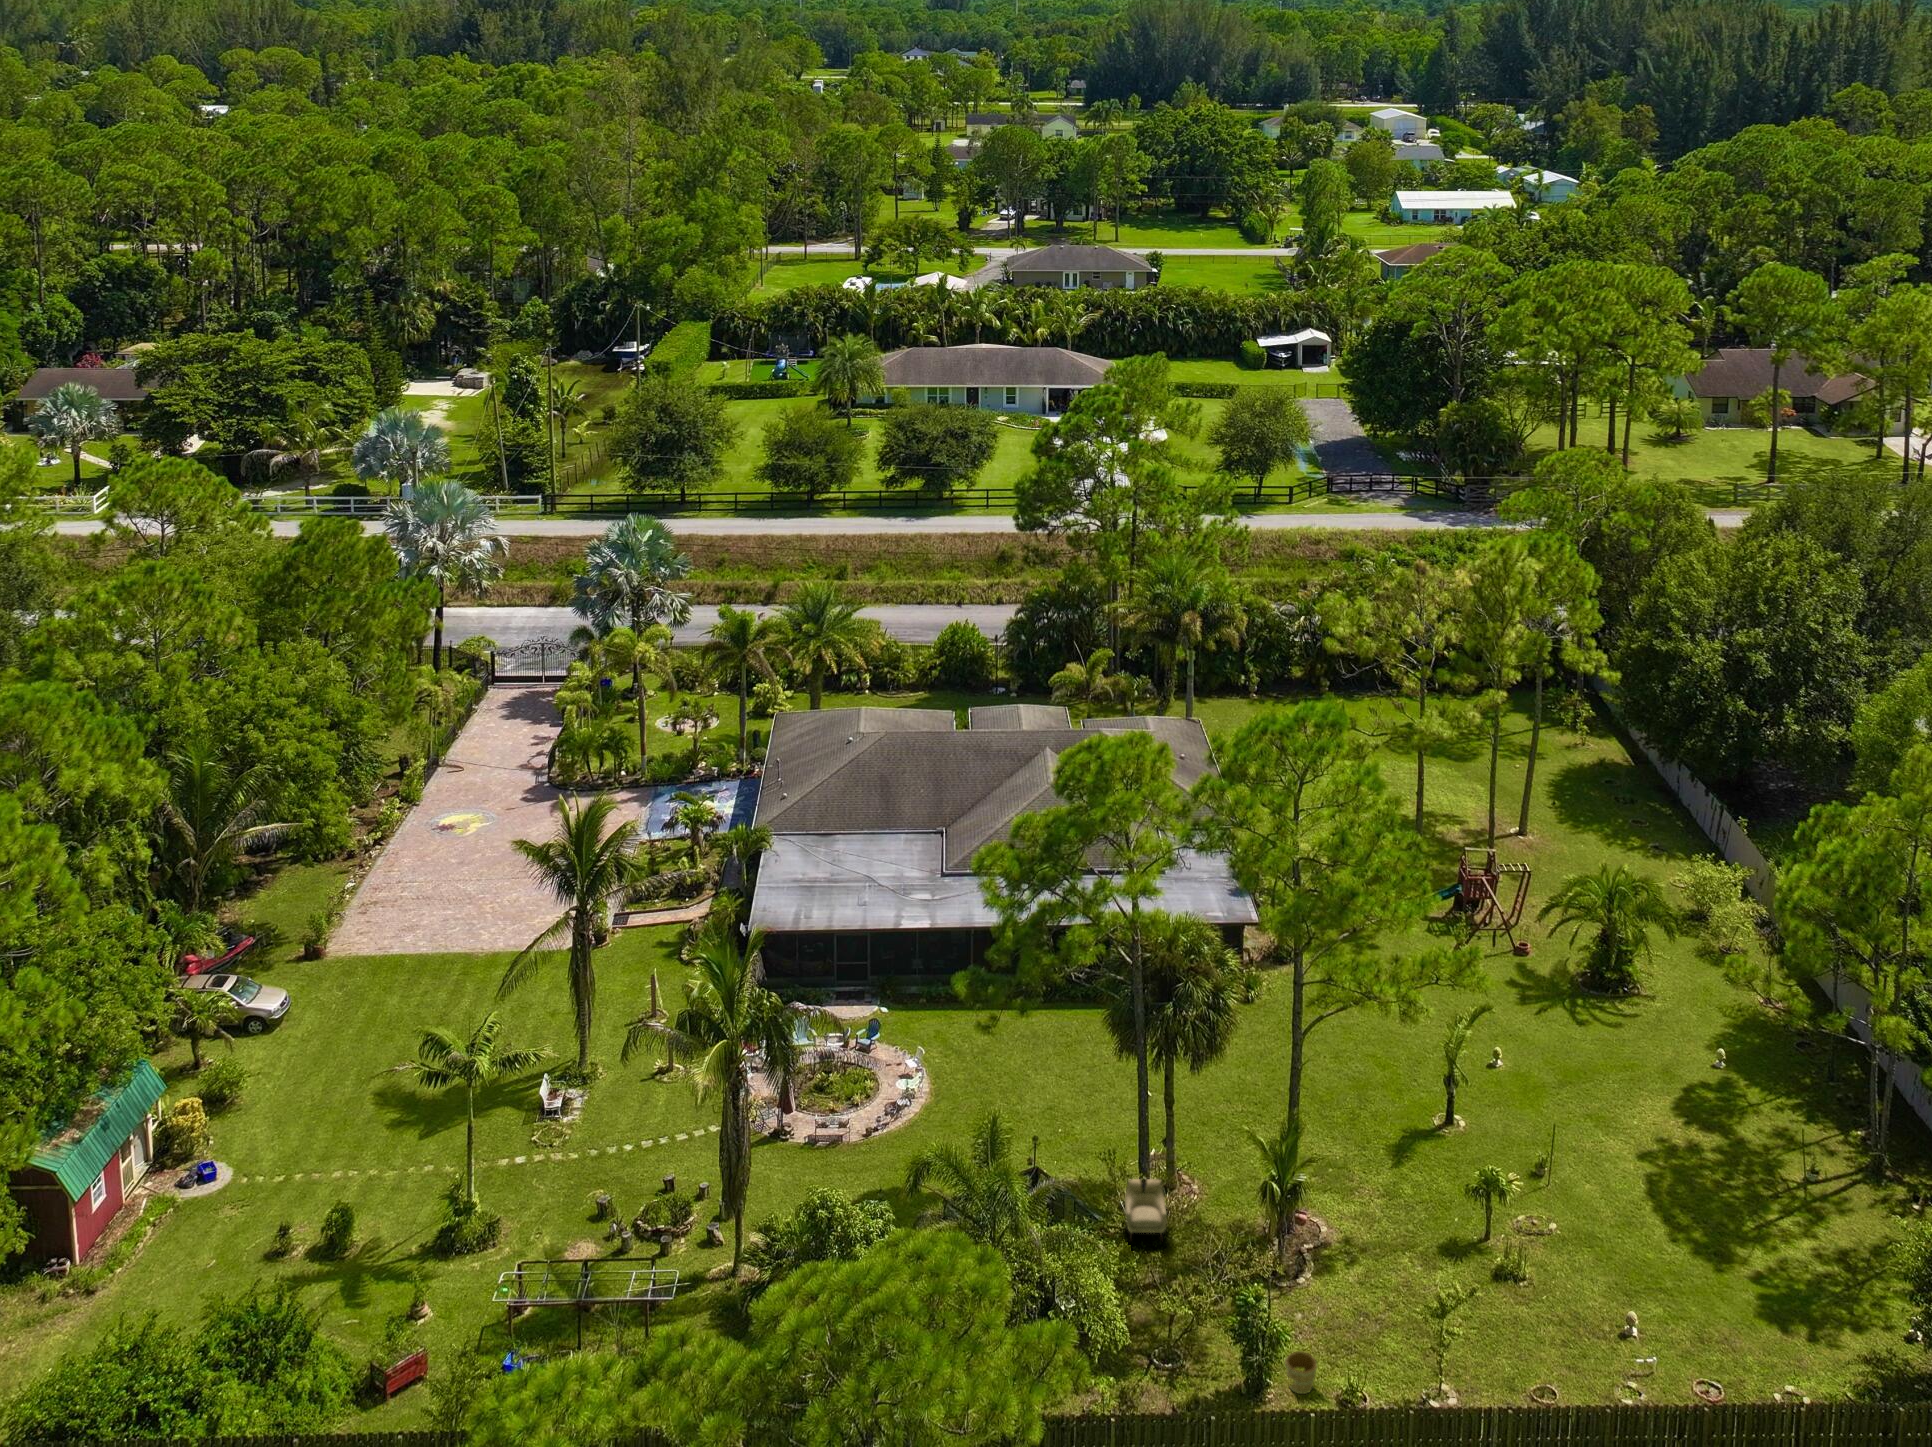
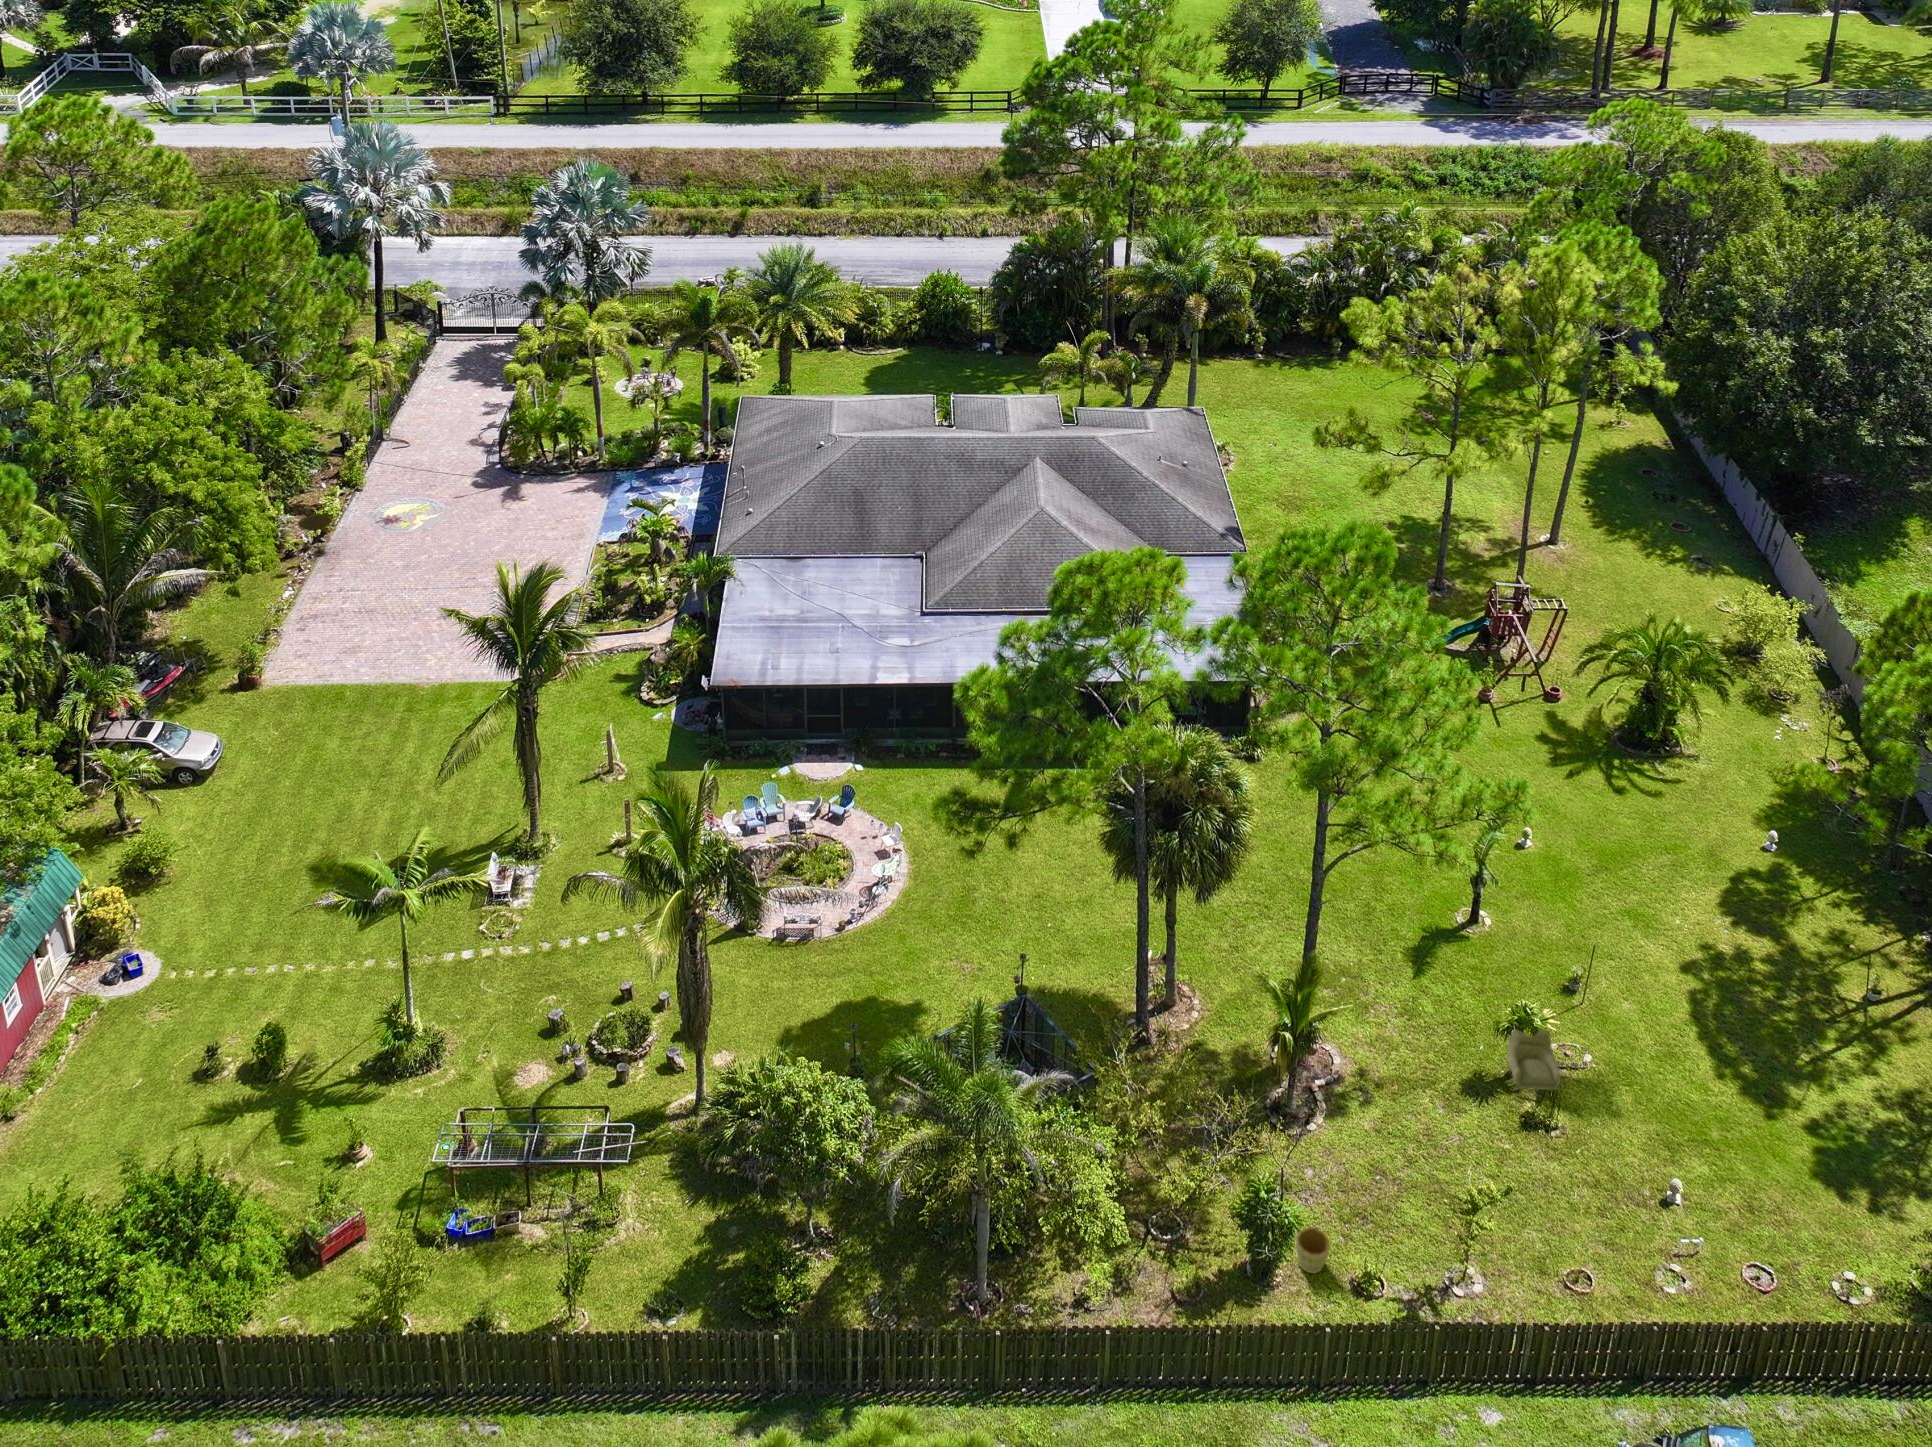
pedestal table: none [362,813,394,852] -> present [298,514,332,556]
chair: present [1125,1179,1167,1238] -> present [1508,1030,1561,1096]

